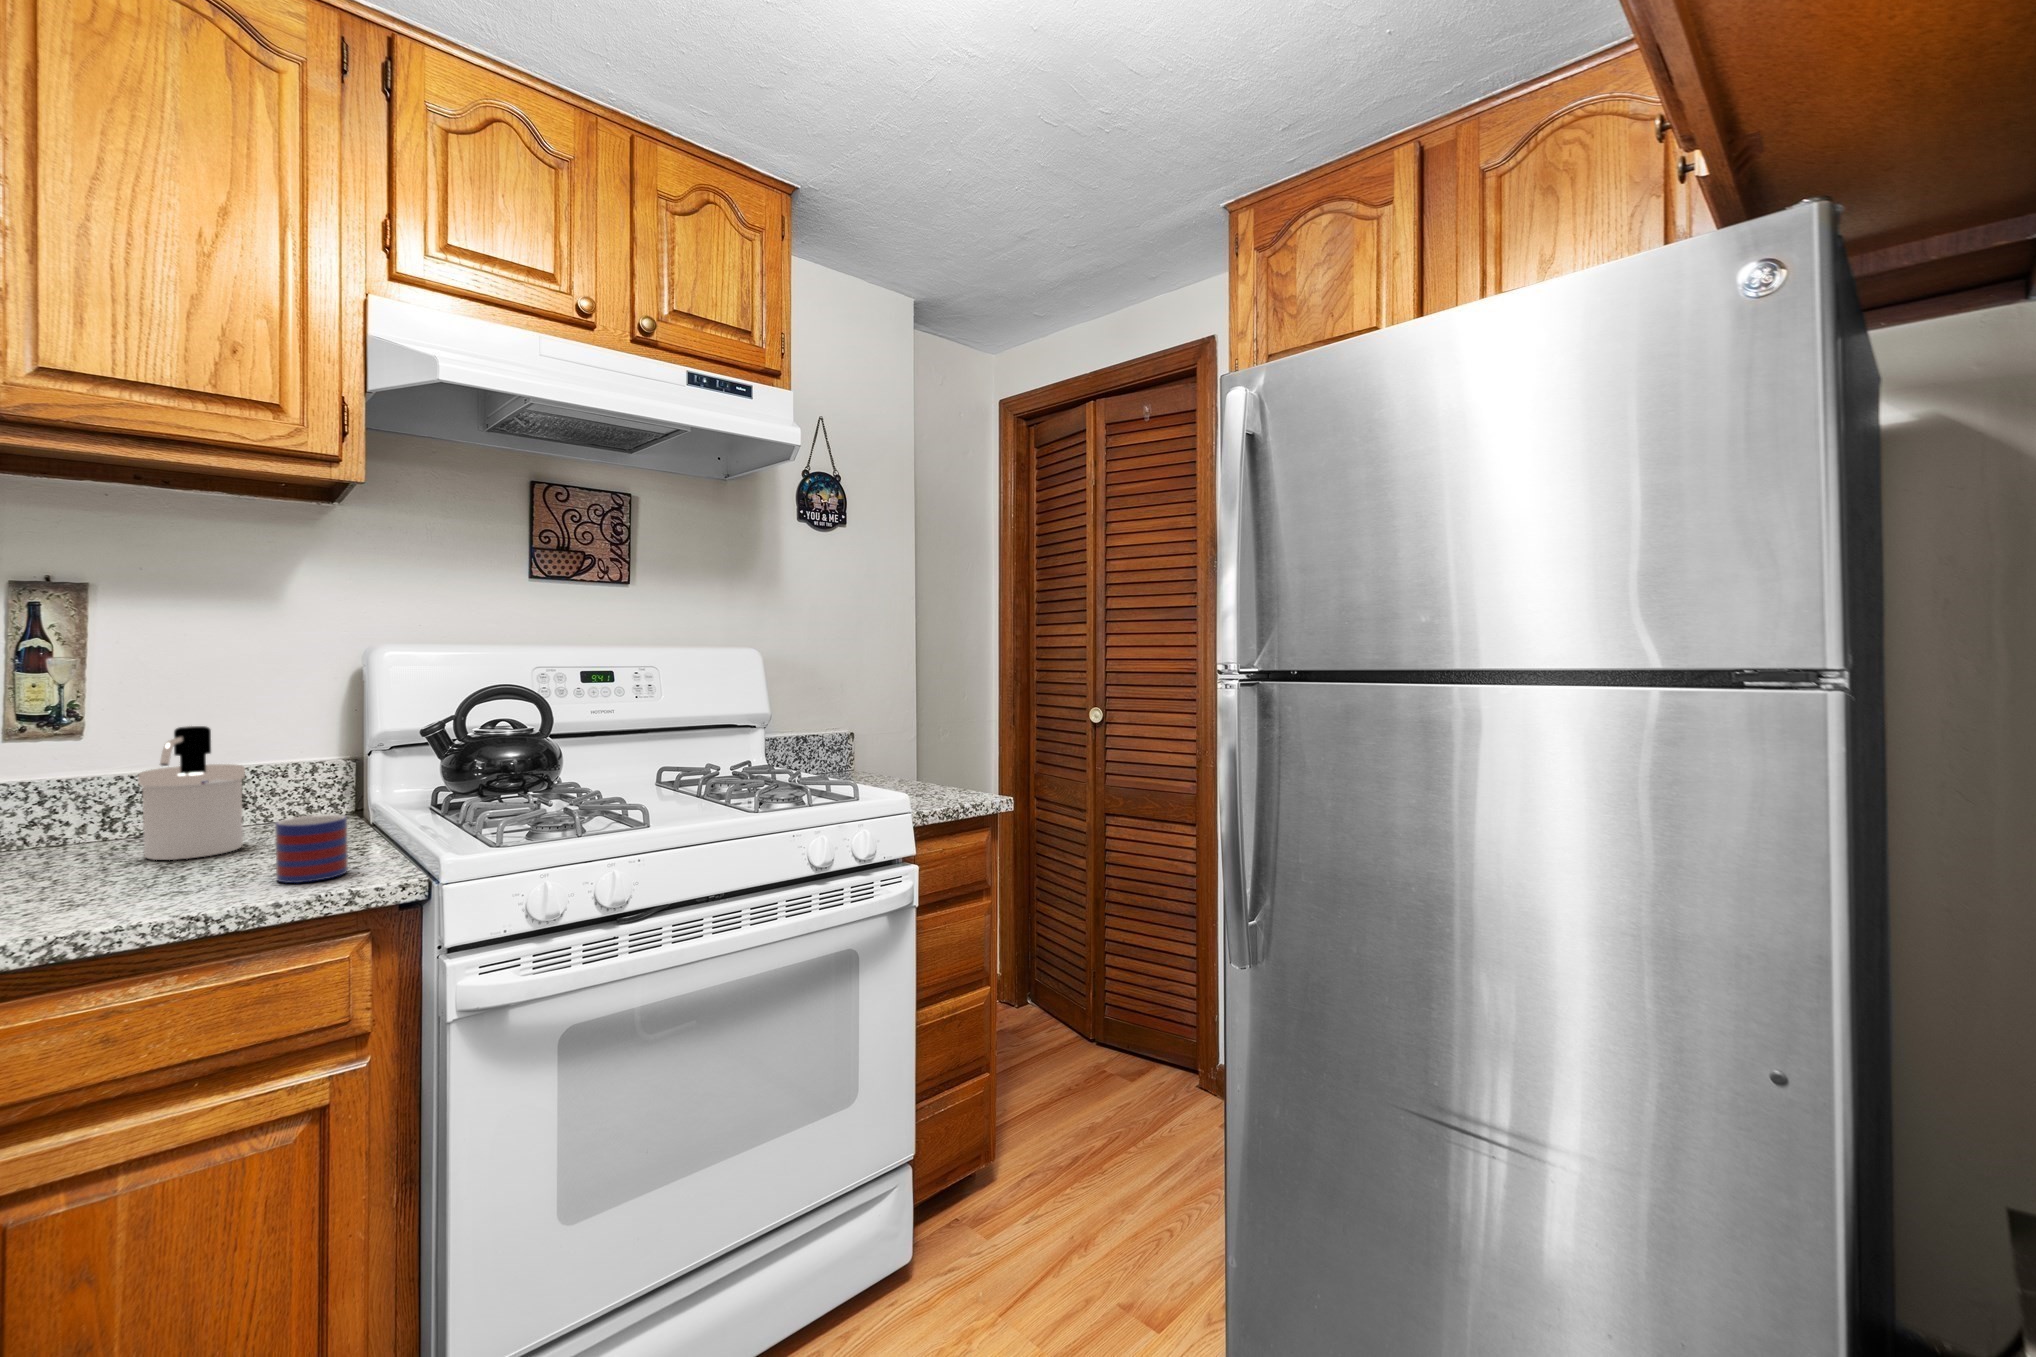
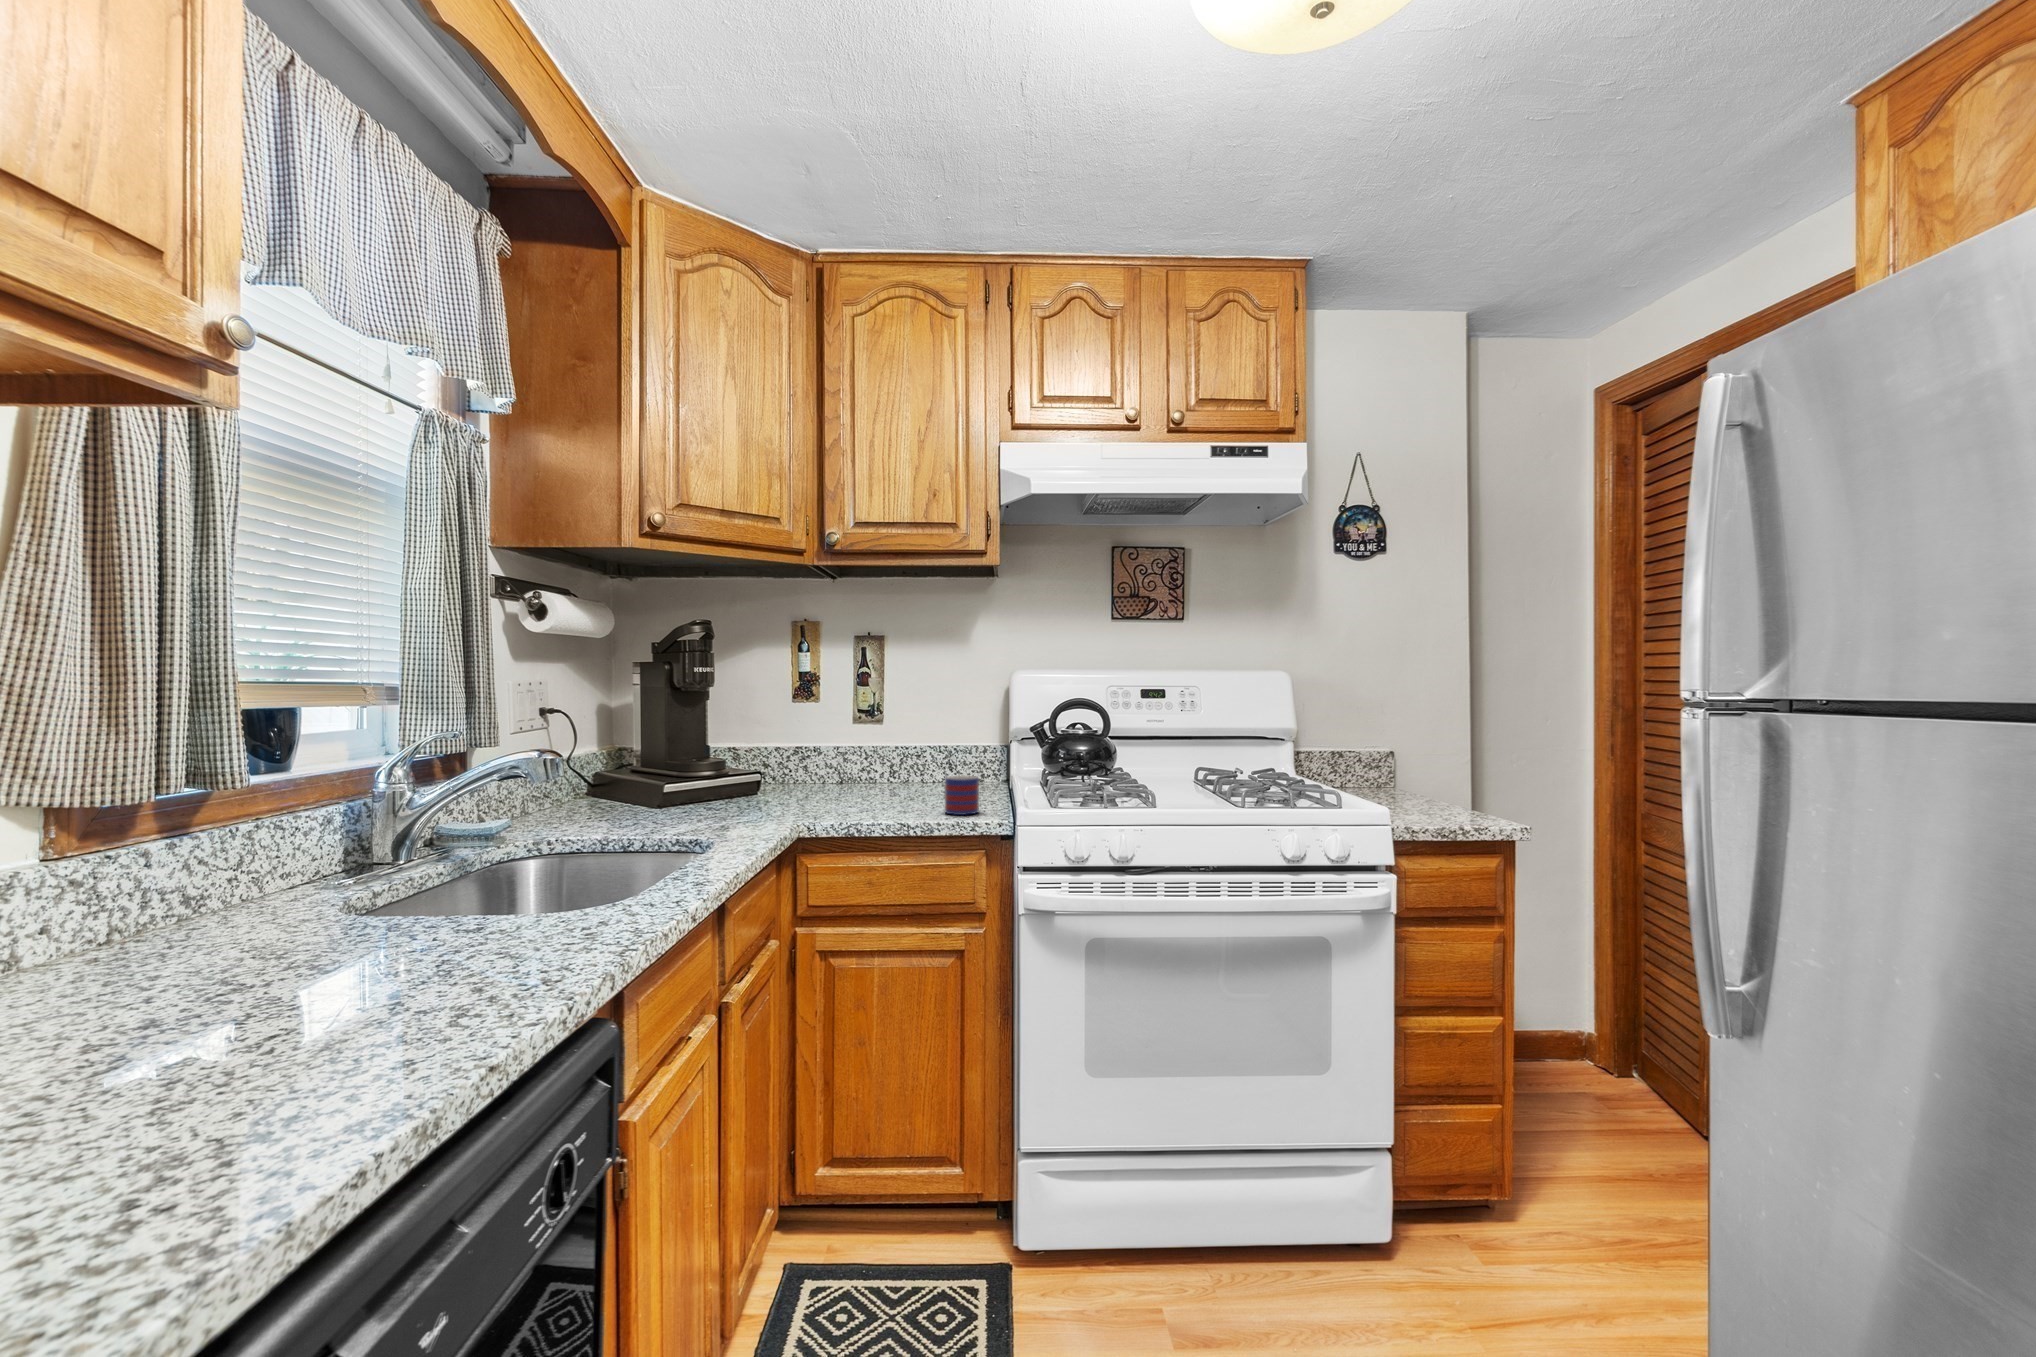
soap dispenser: present [138,726,245,860] -> none [898,719,944,797]

